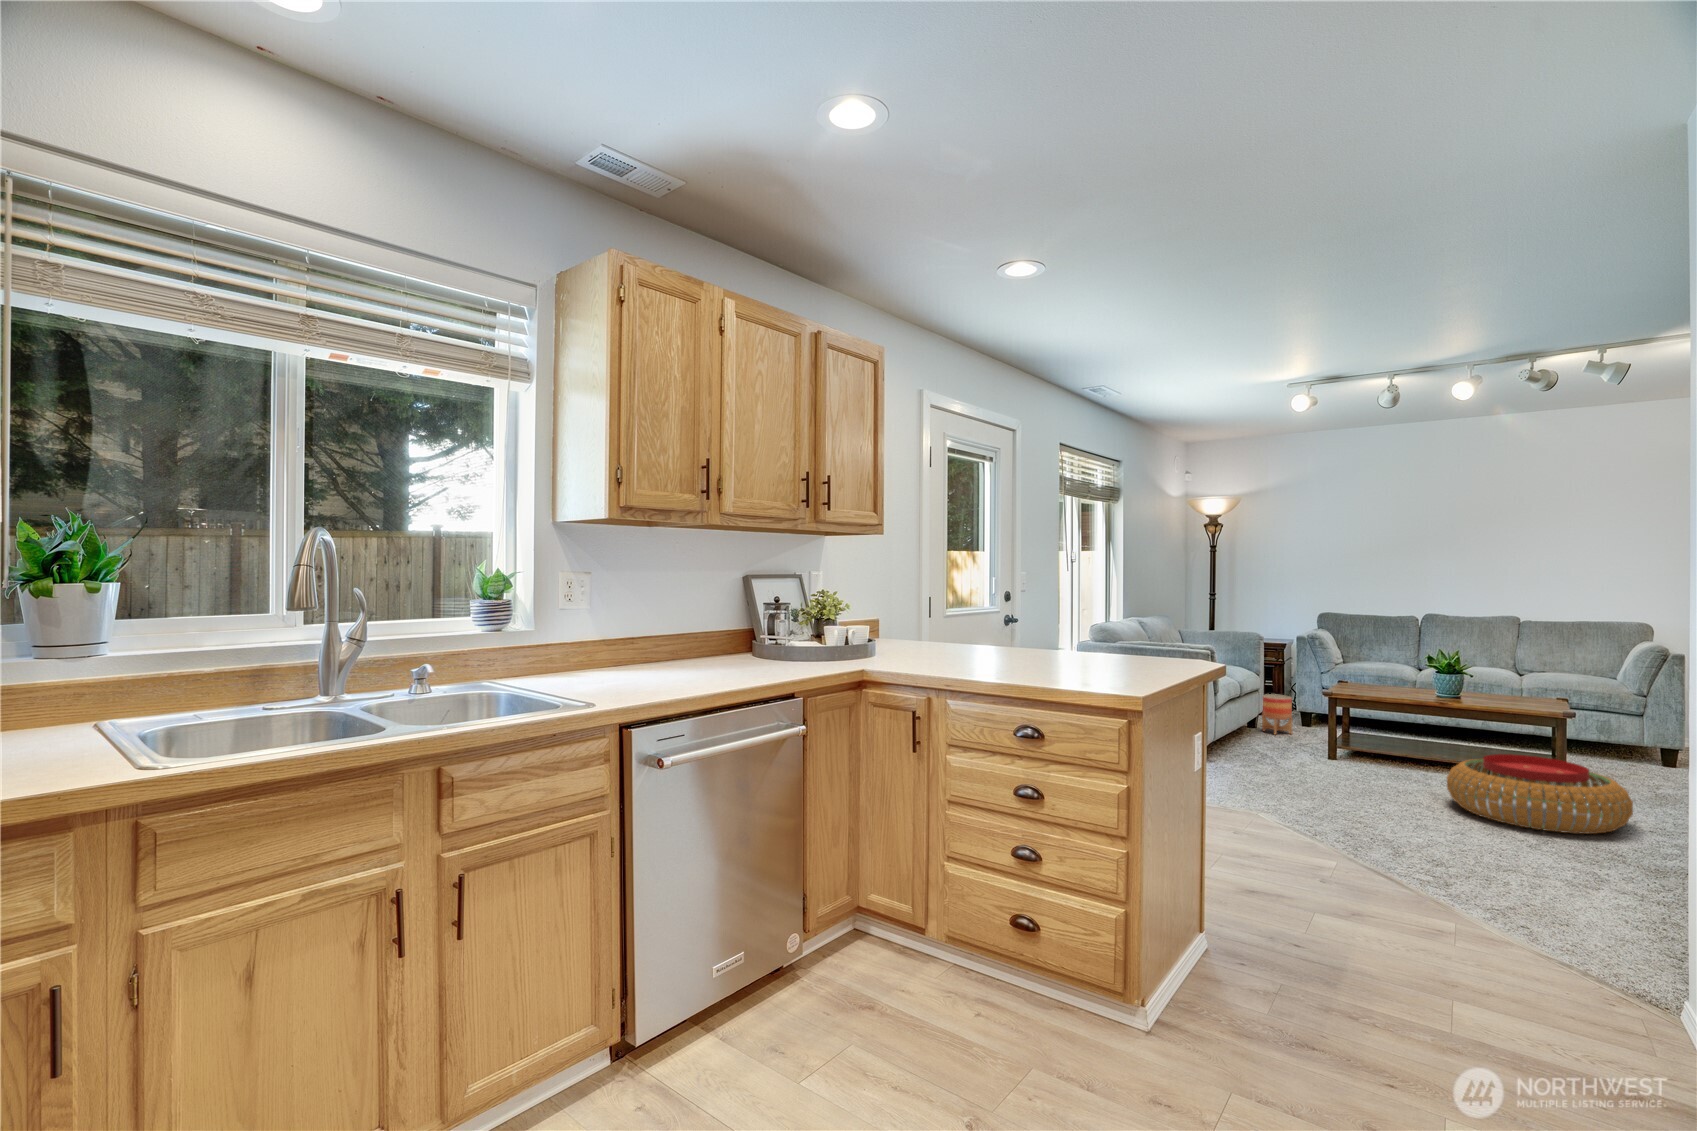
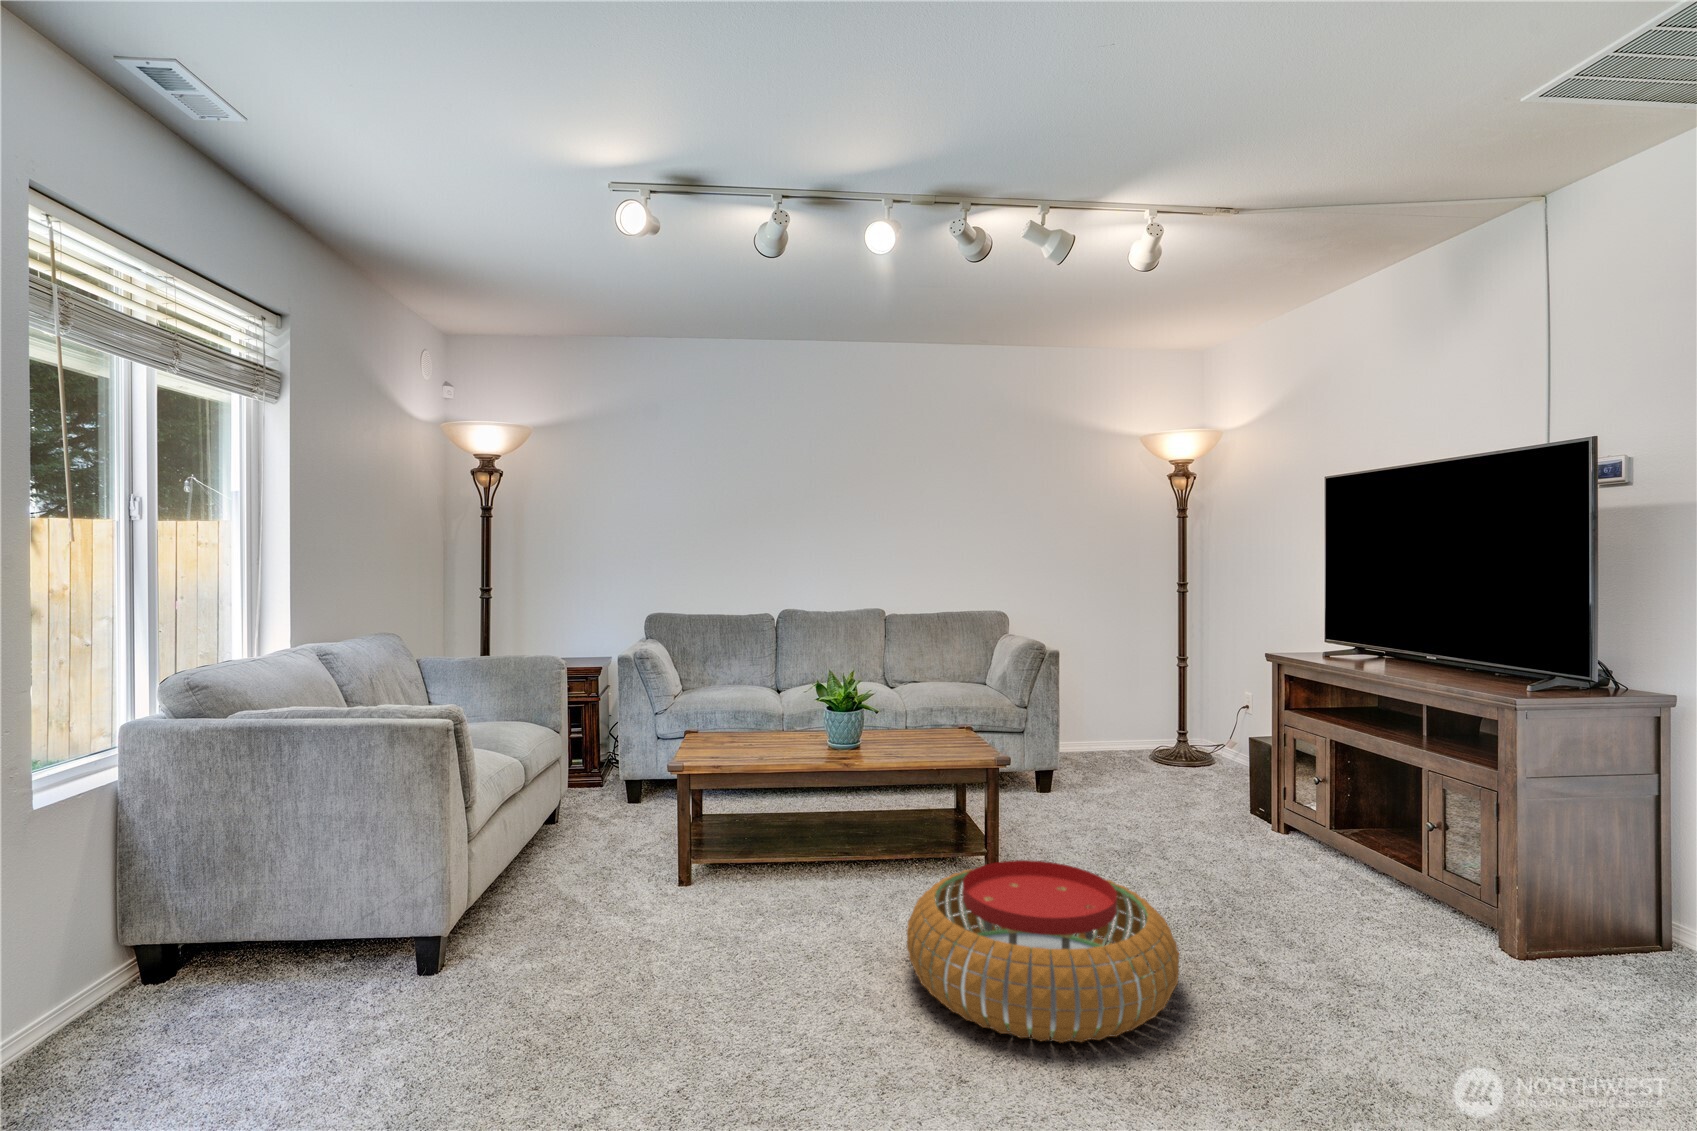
planter: present [1262,694,1293,734] -> none [565,762,615,840]

